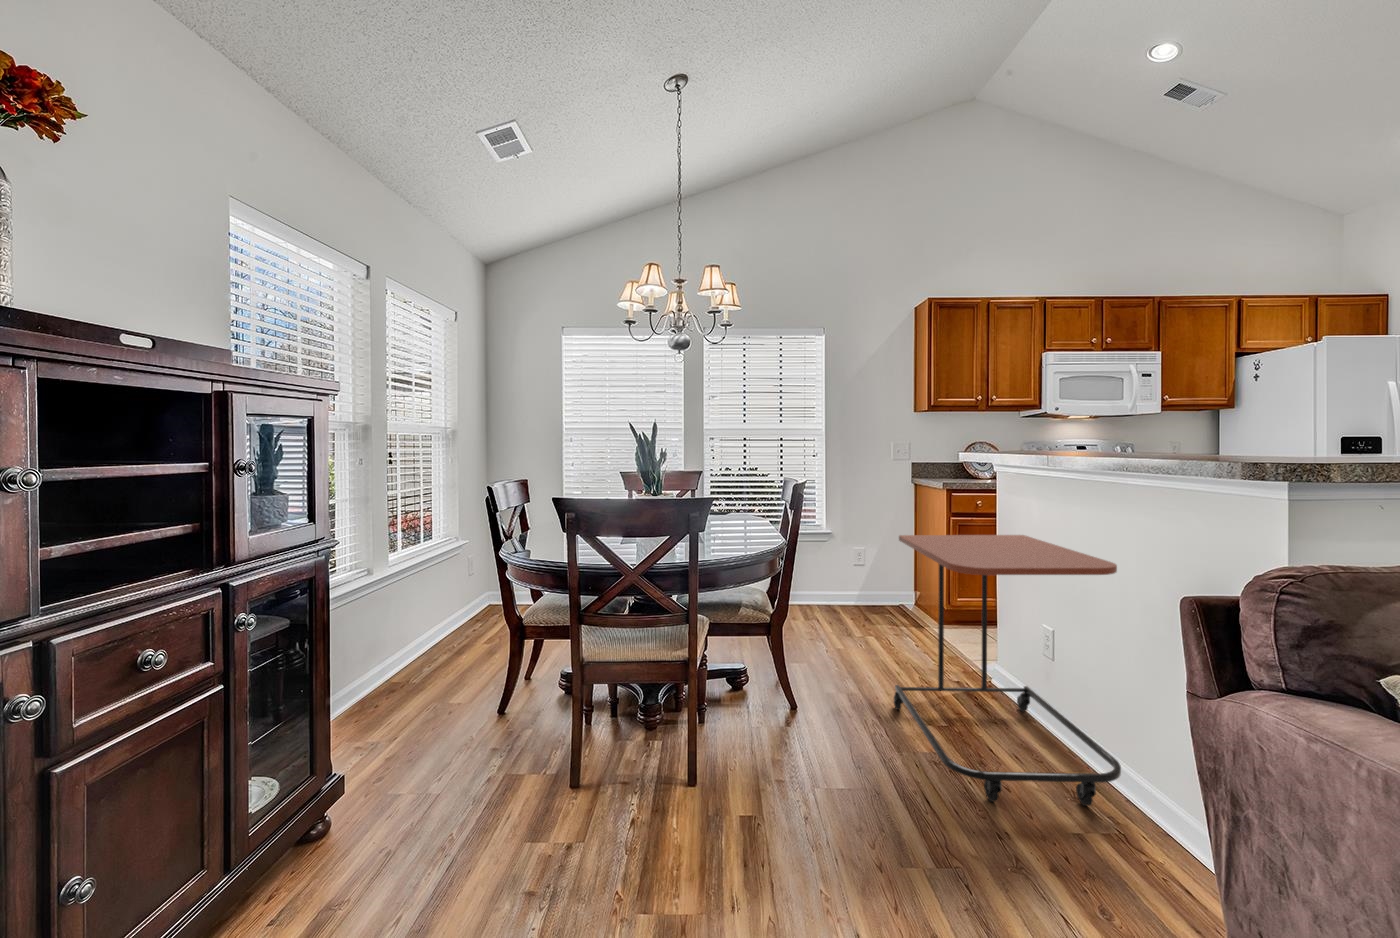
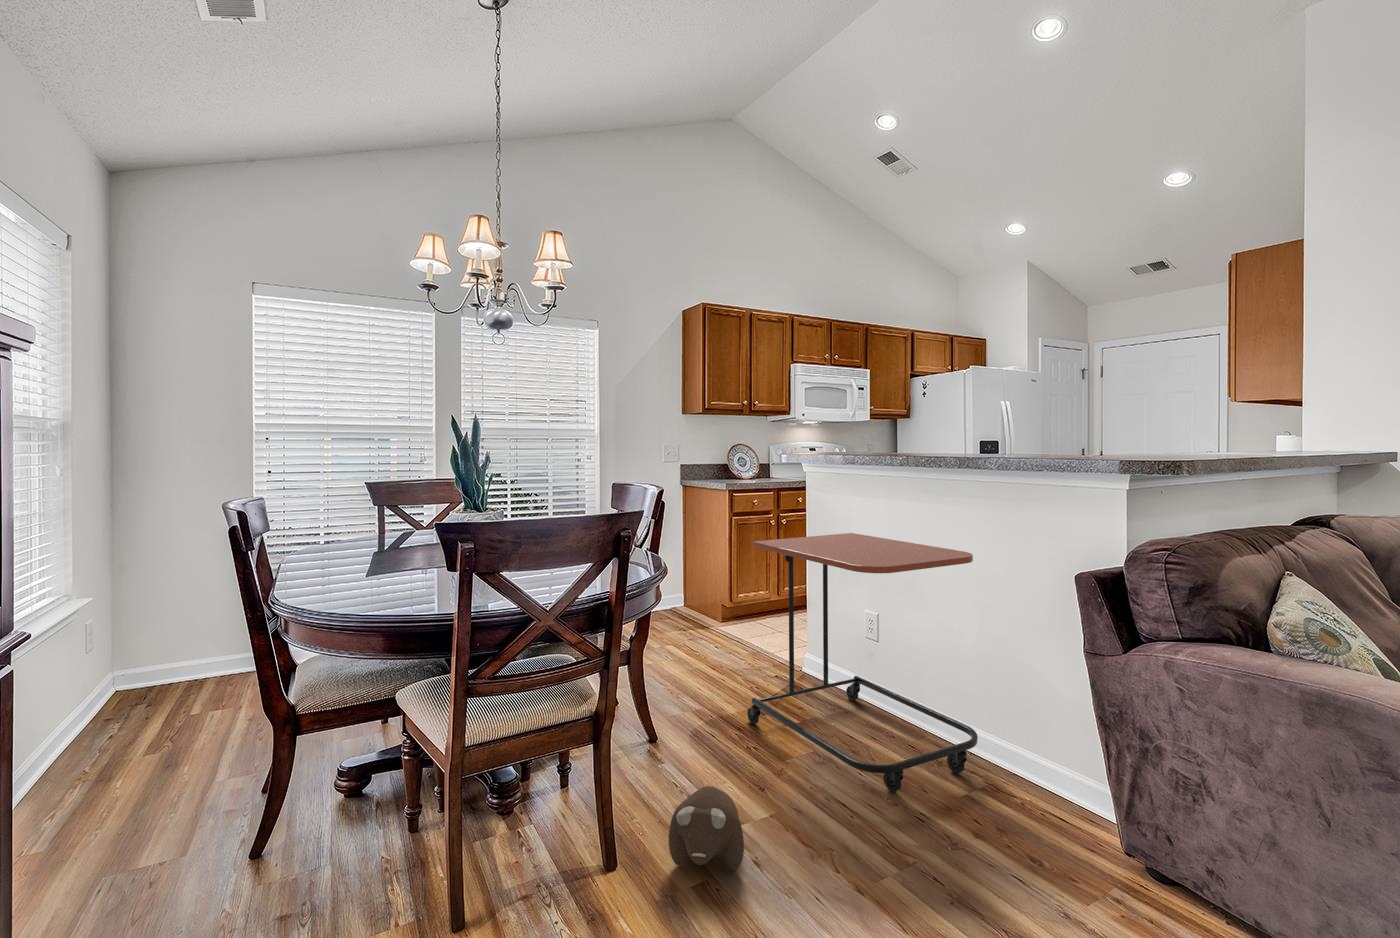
plush toy: none [727,740,804,816] -> present [669,786,744,870]

